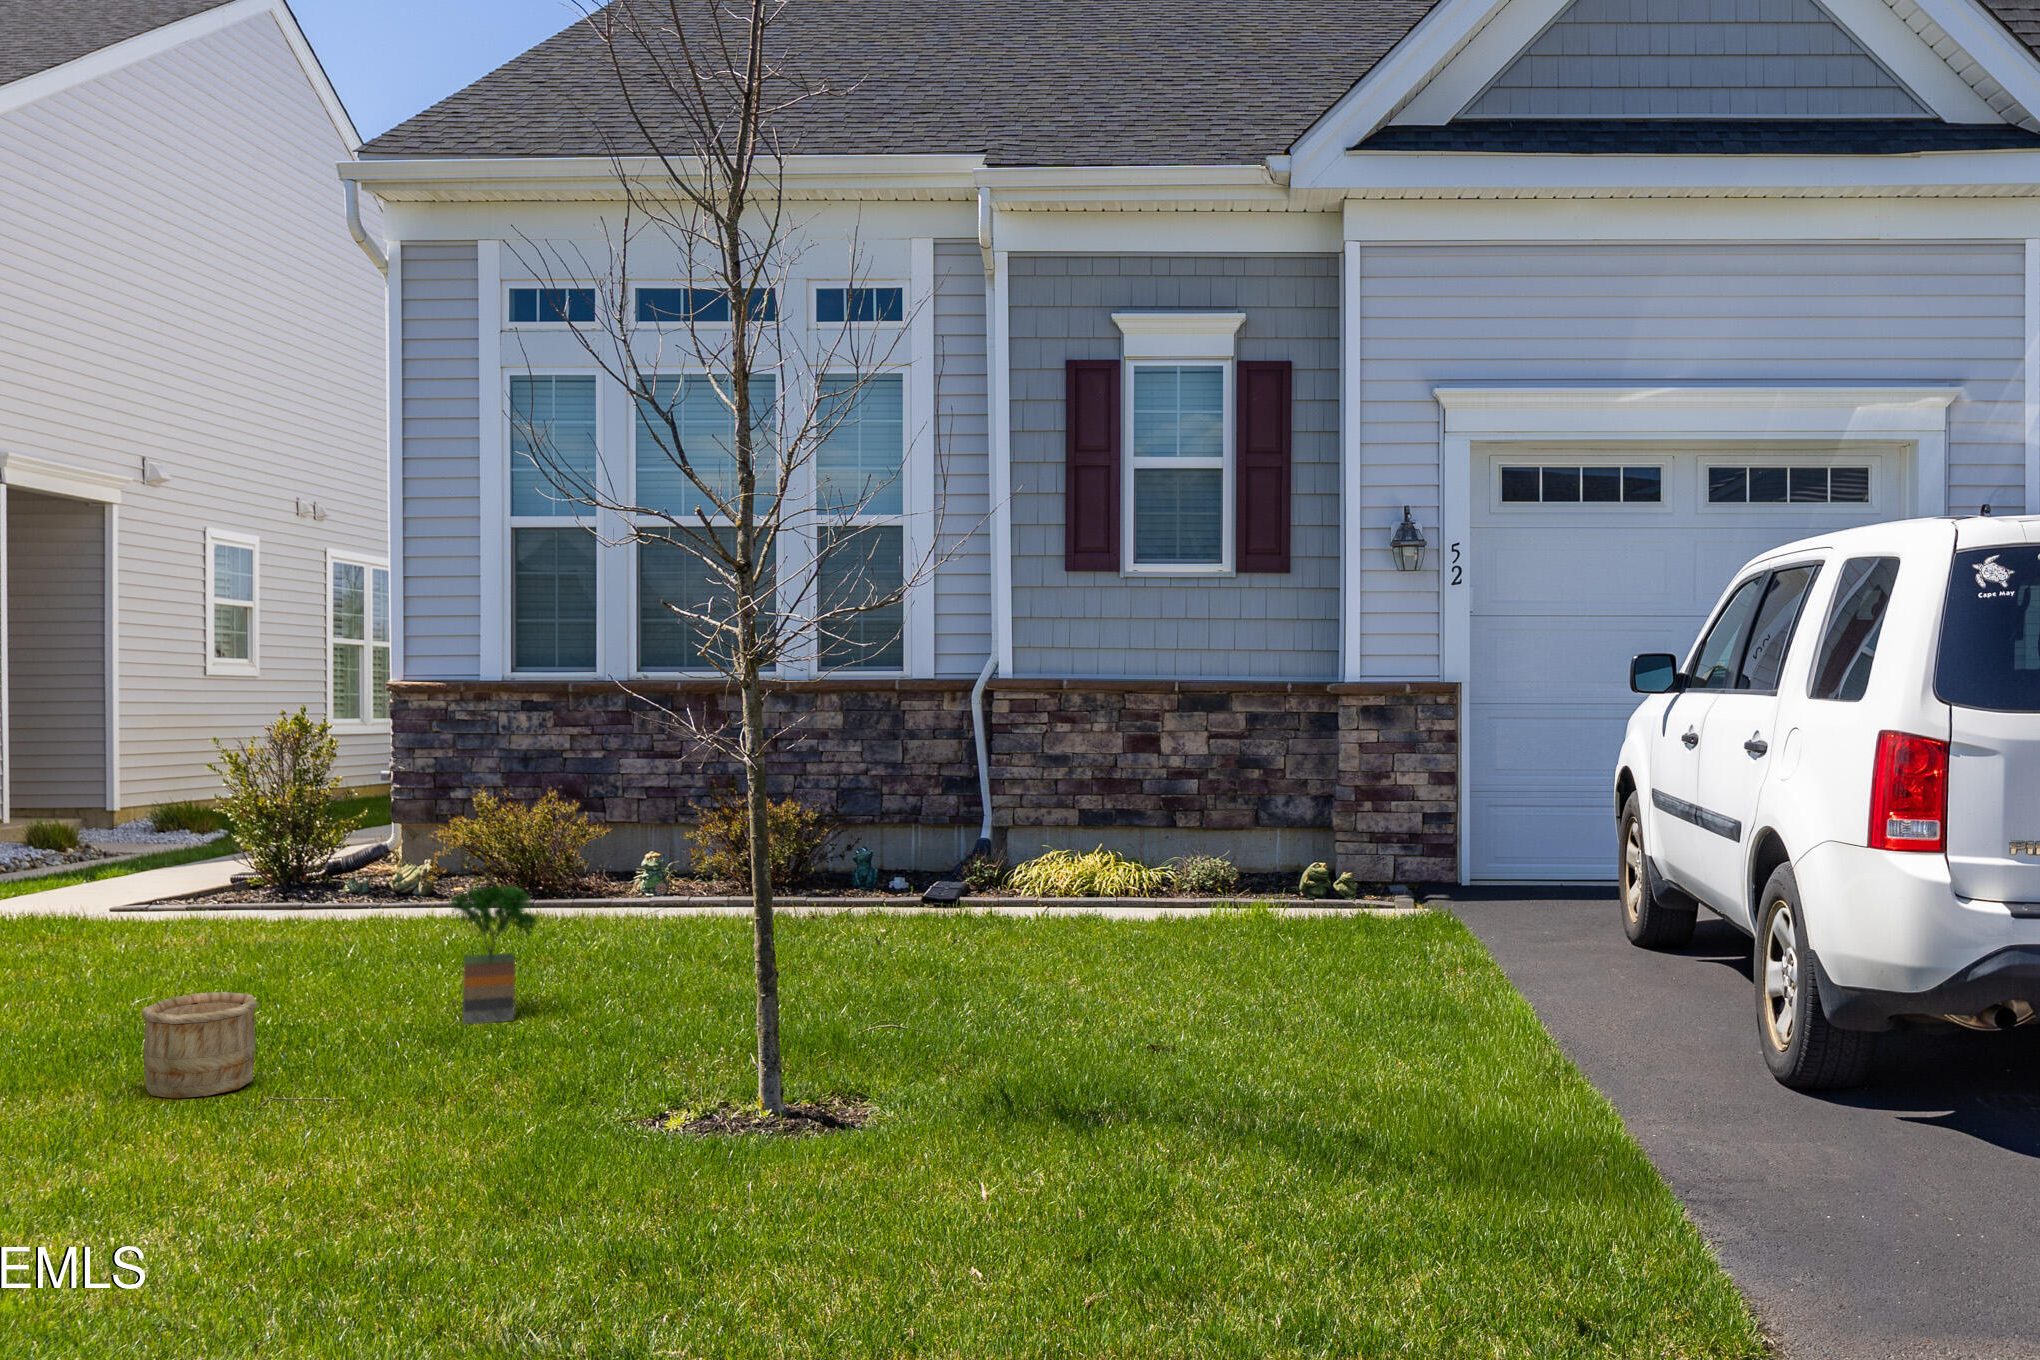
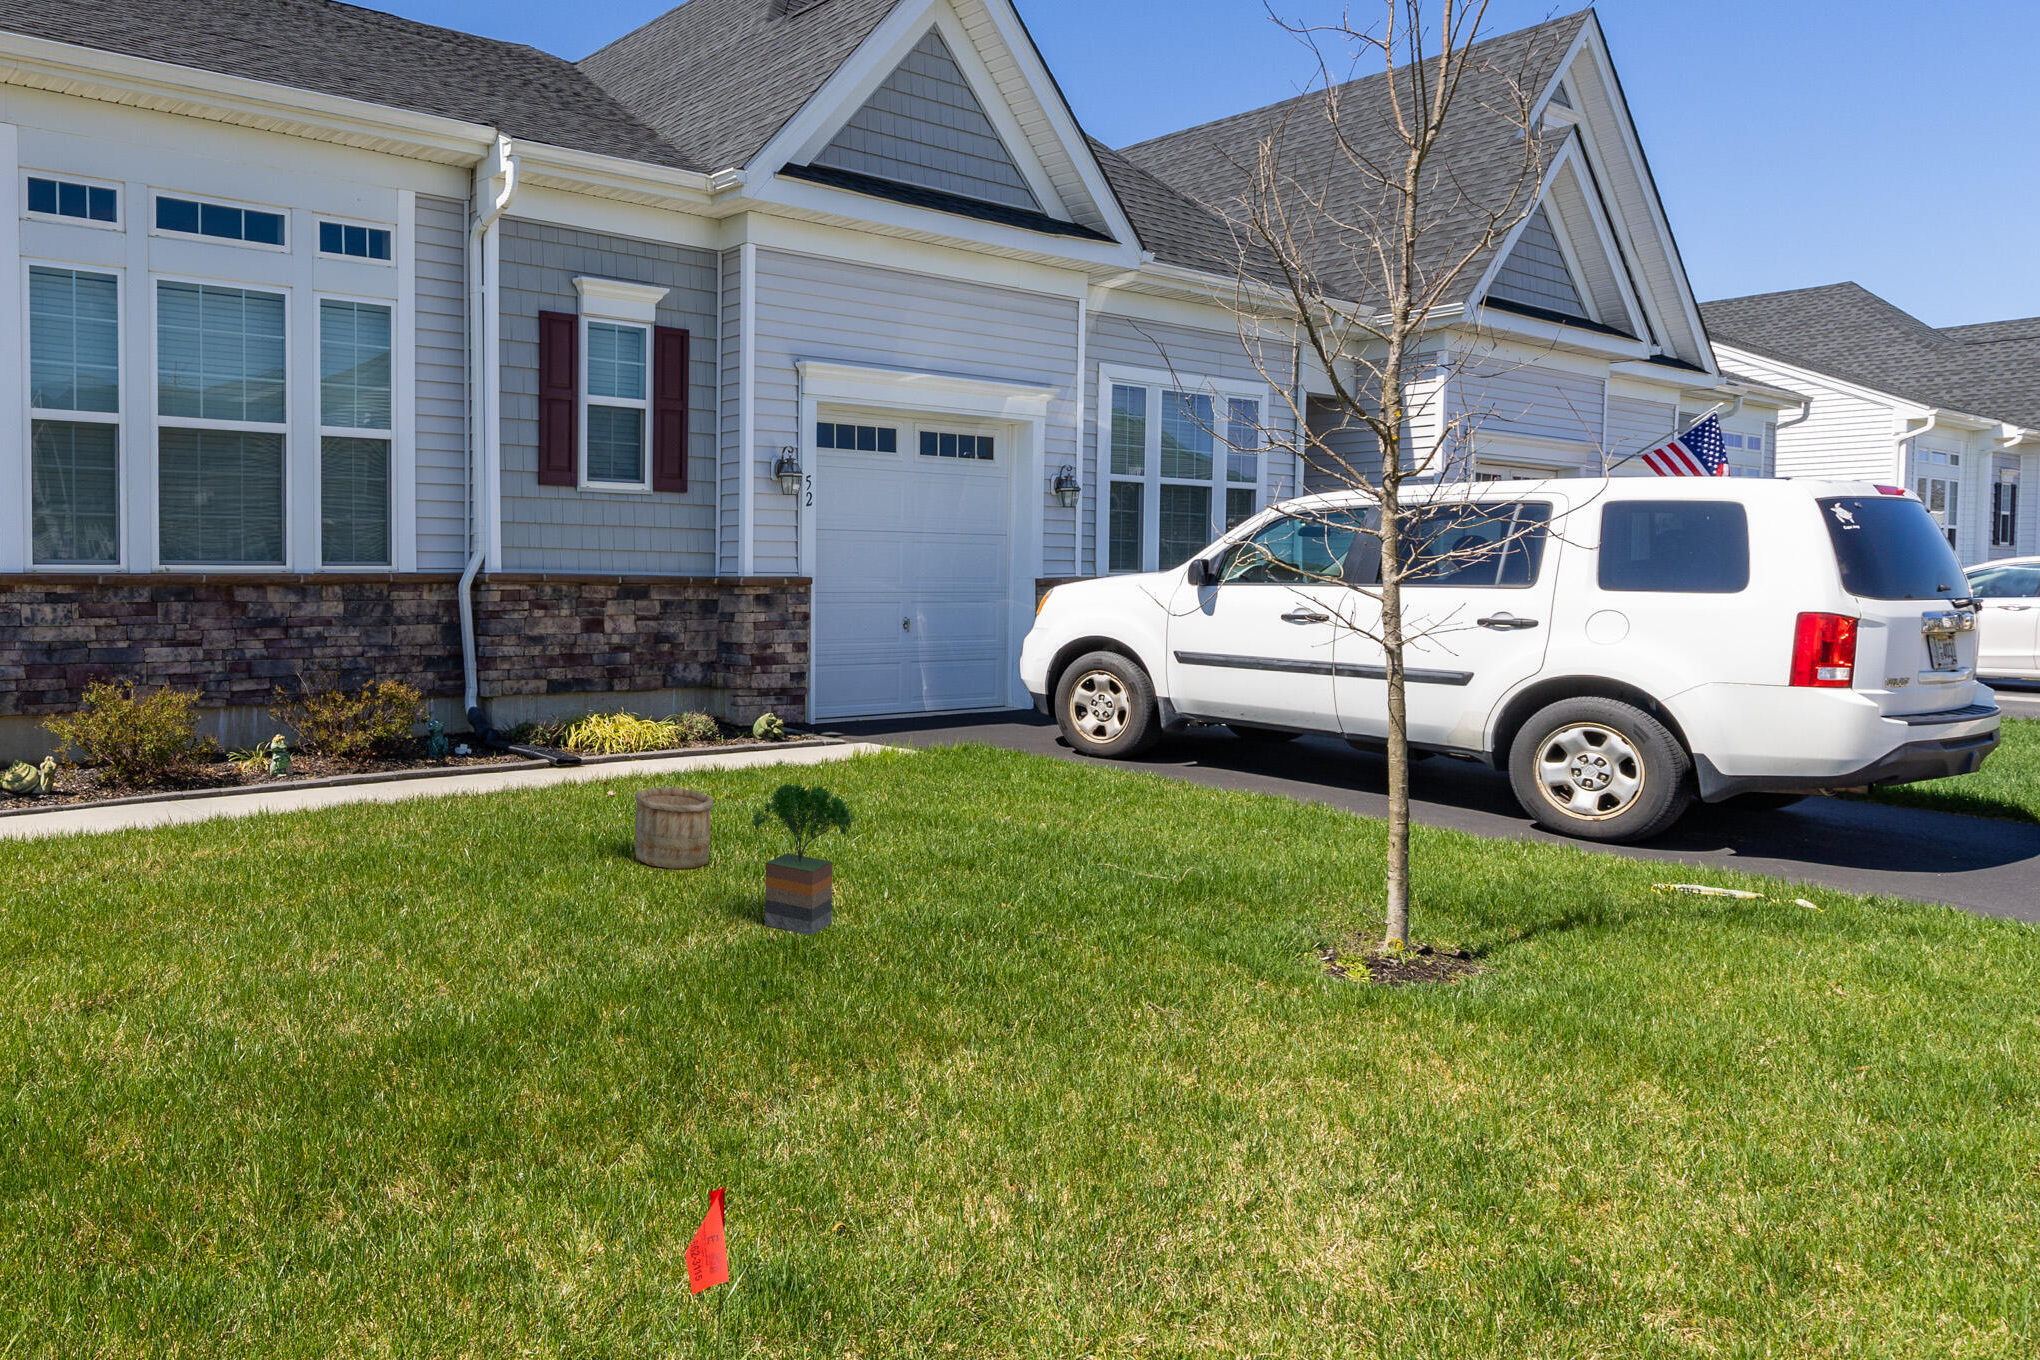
wooden bucket: present [141,992,258,1098] -> present [635,788,714,869]

